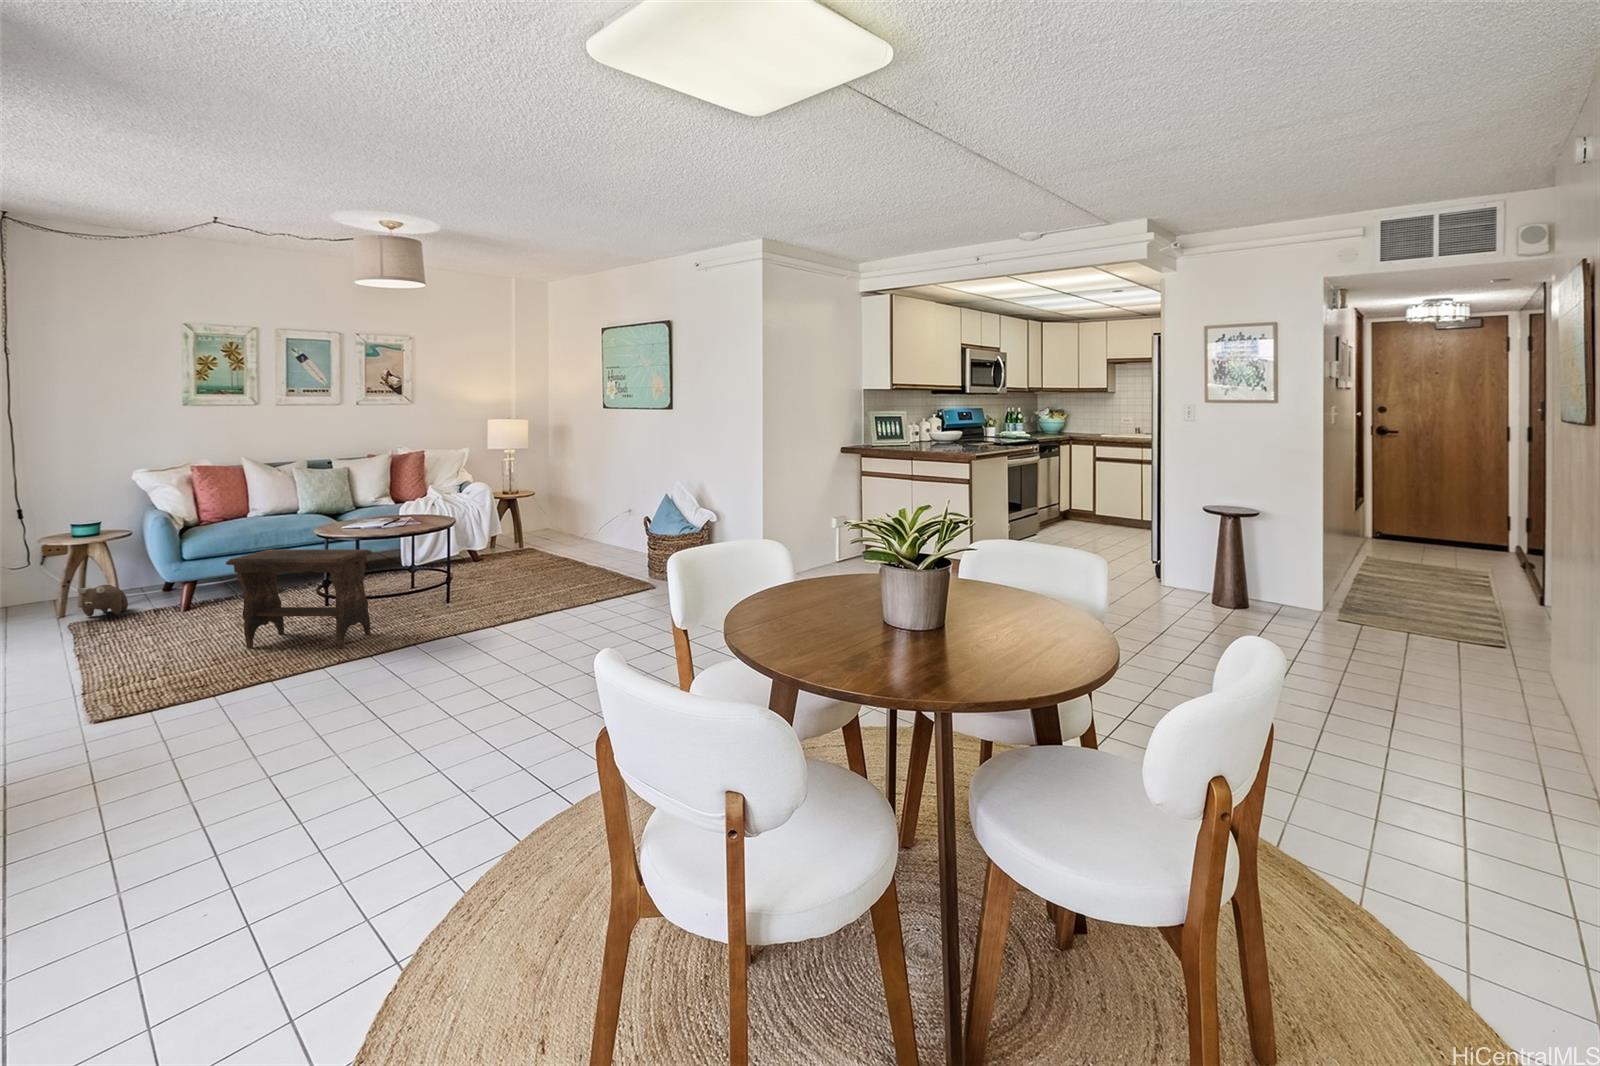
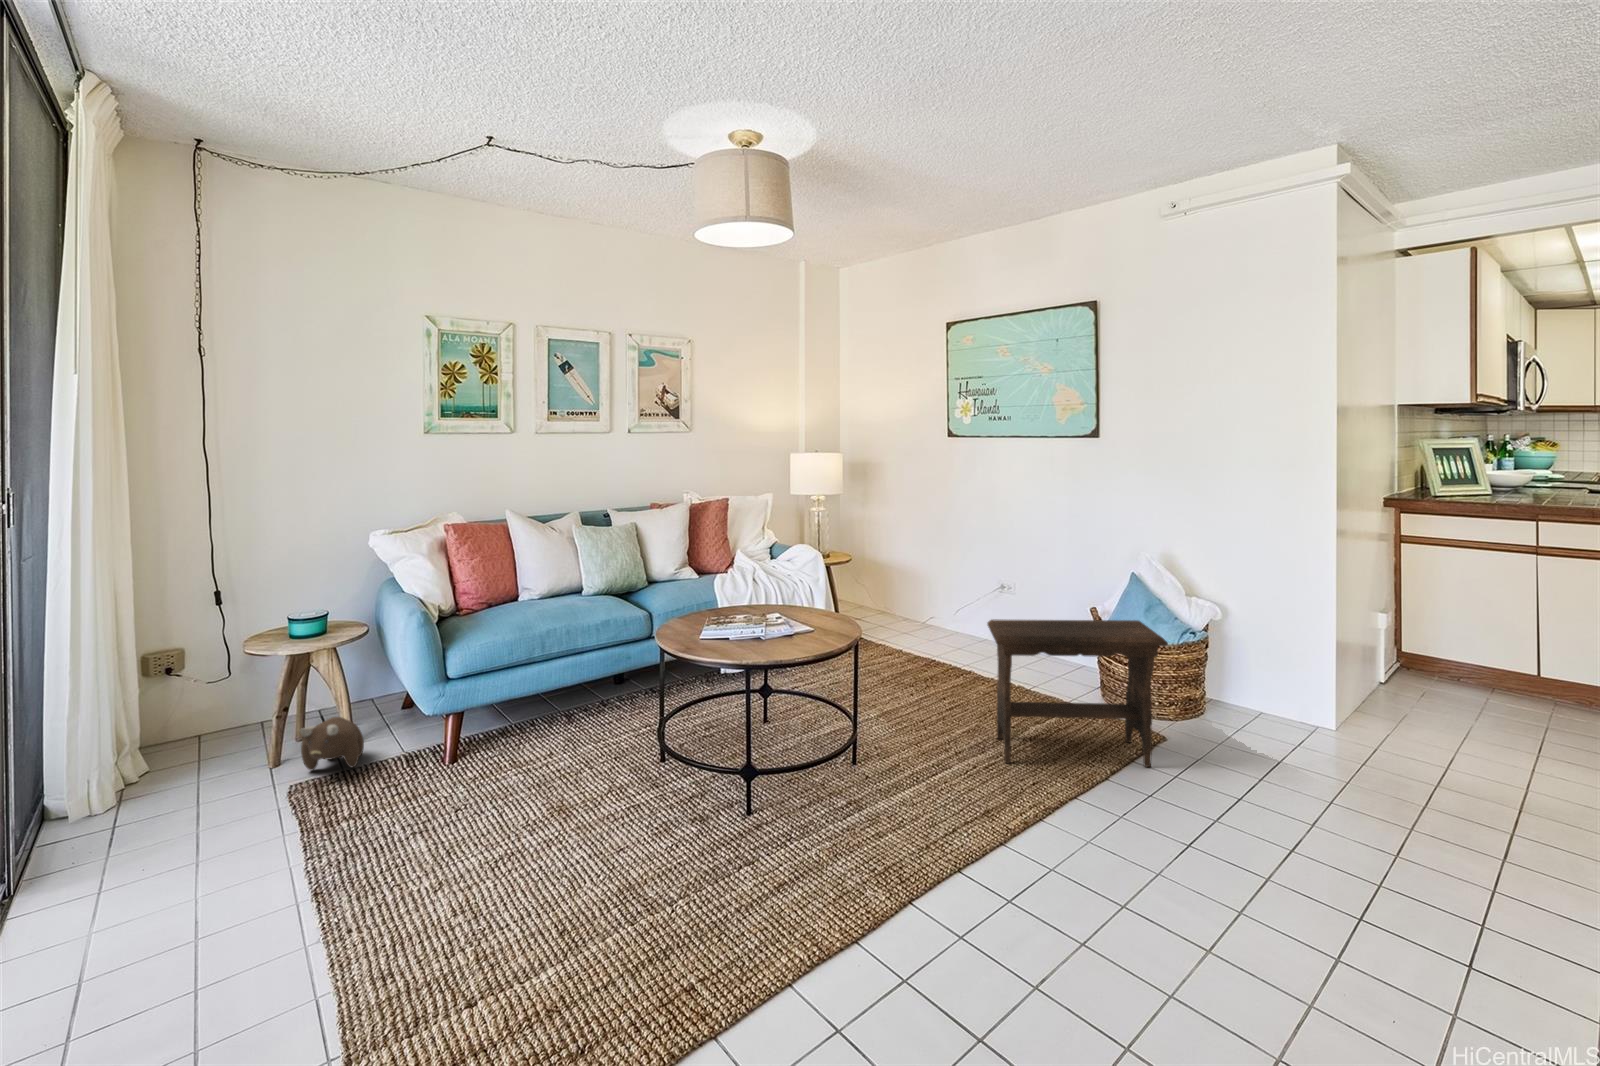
footstool: present [226,549,372,648] -> present [987,619,1168,767]

